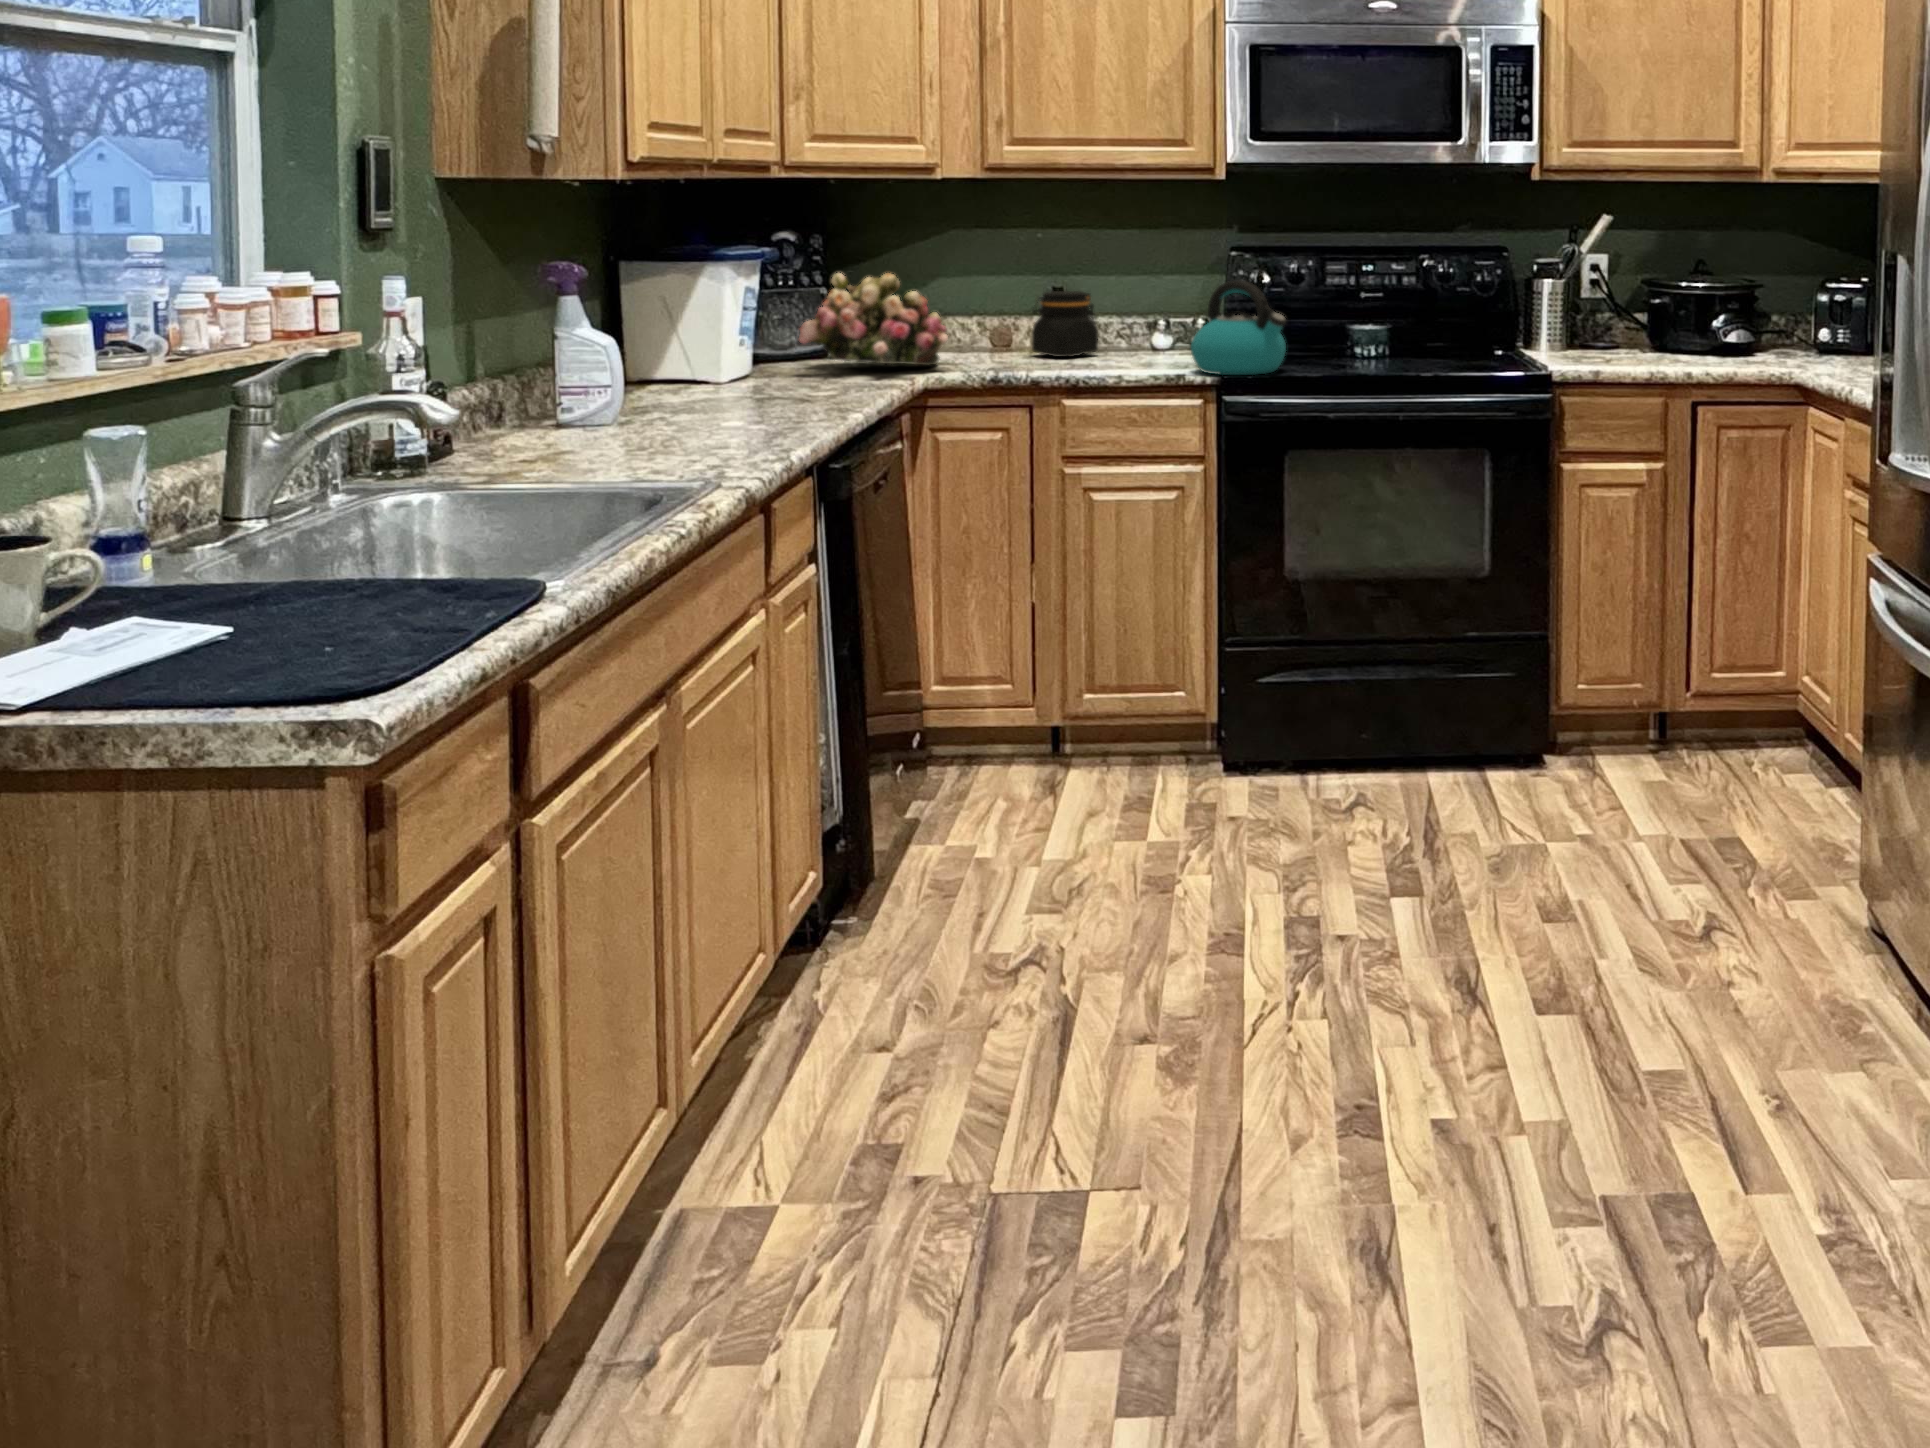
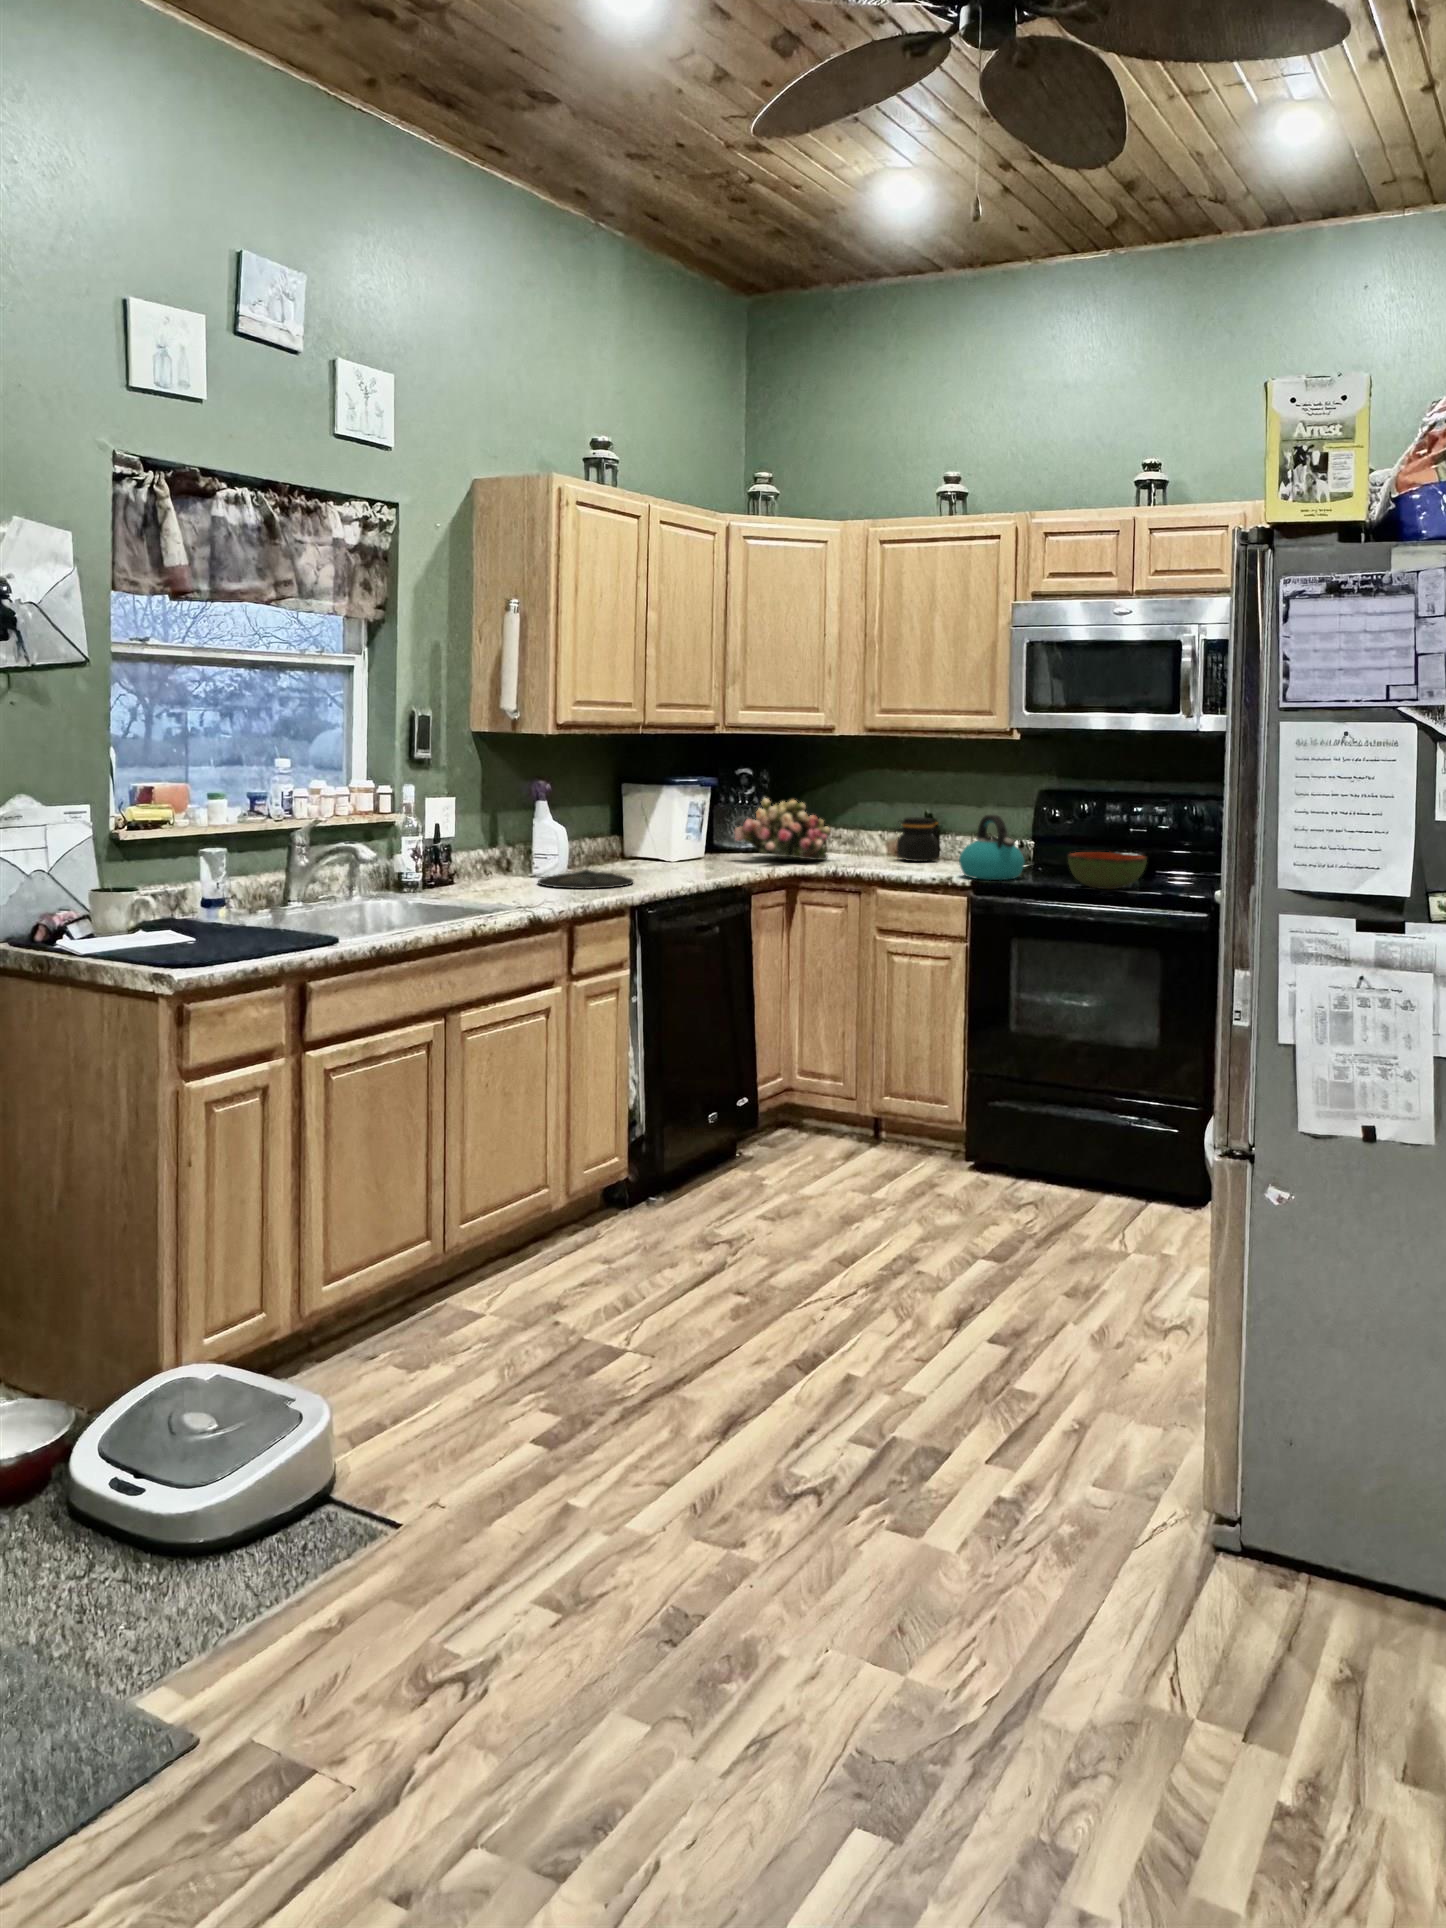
bowl: none [1371,325,1478,376] -> present [1067,852,1147,889]
plate: none [586,408,762,444] -> present [538,869,633,889]

